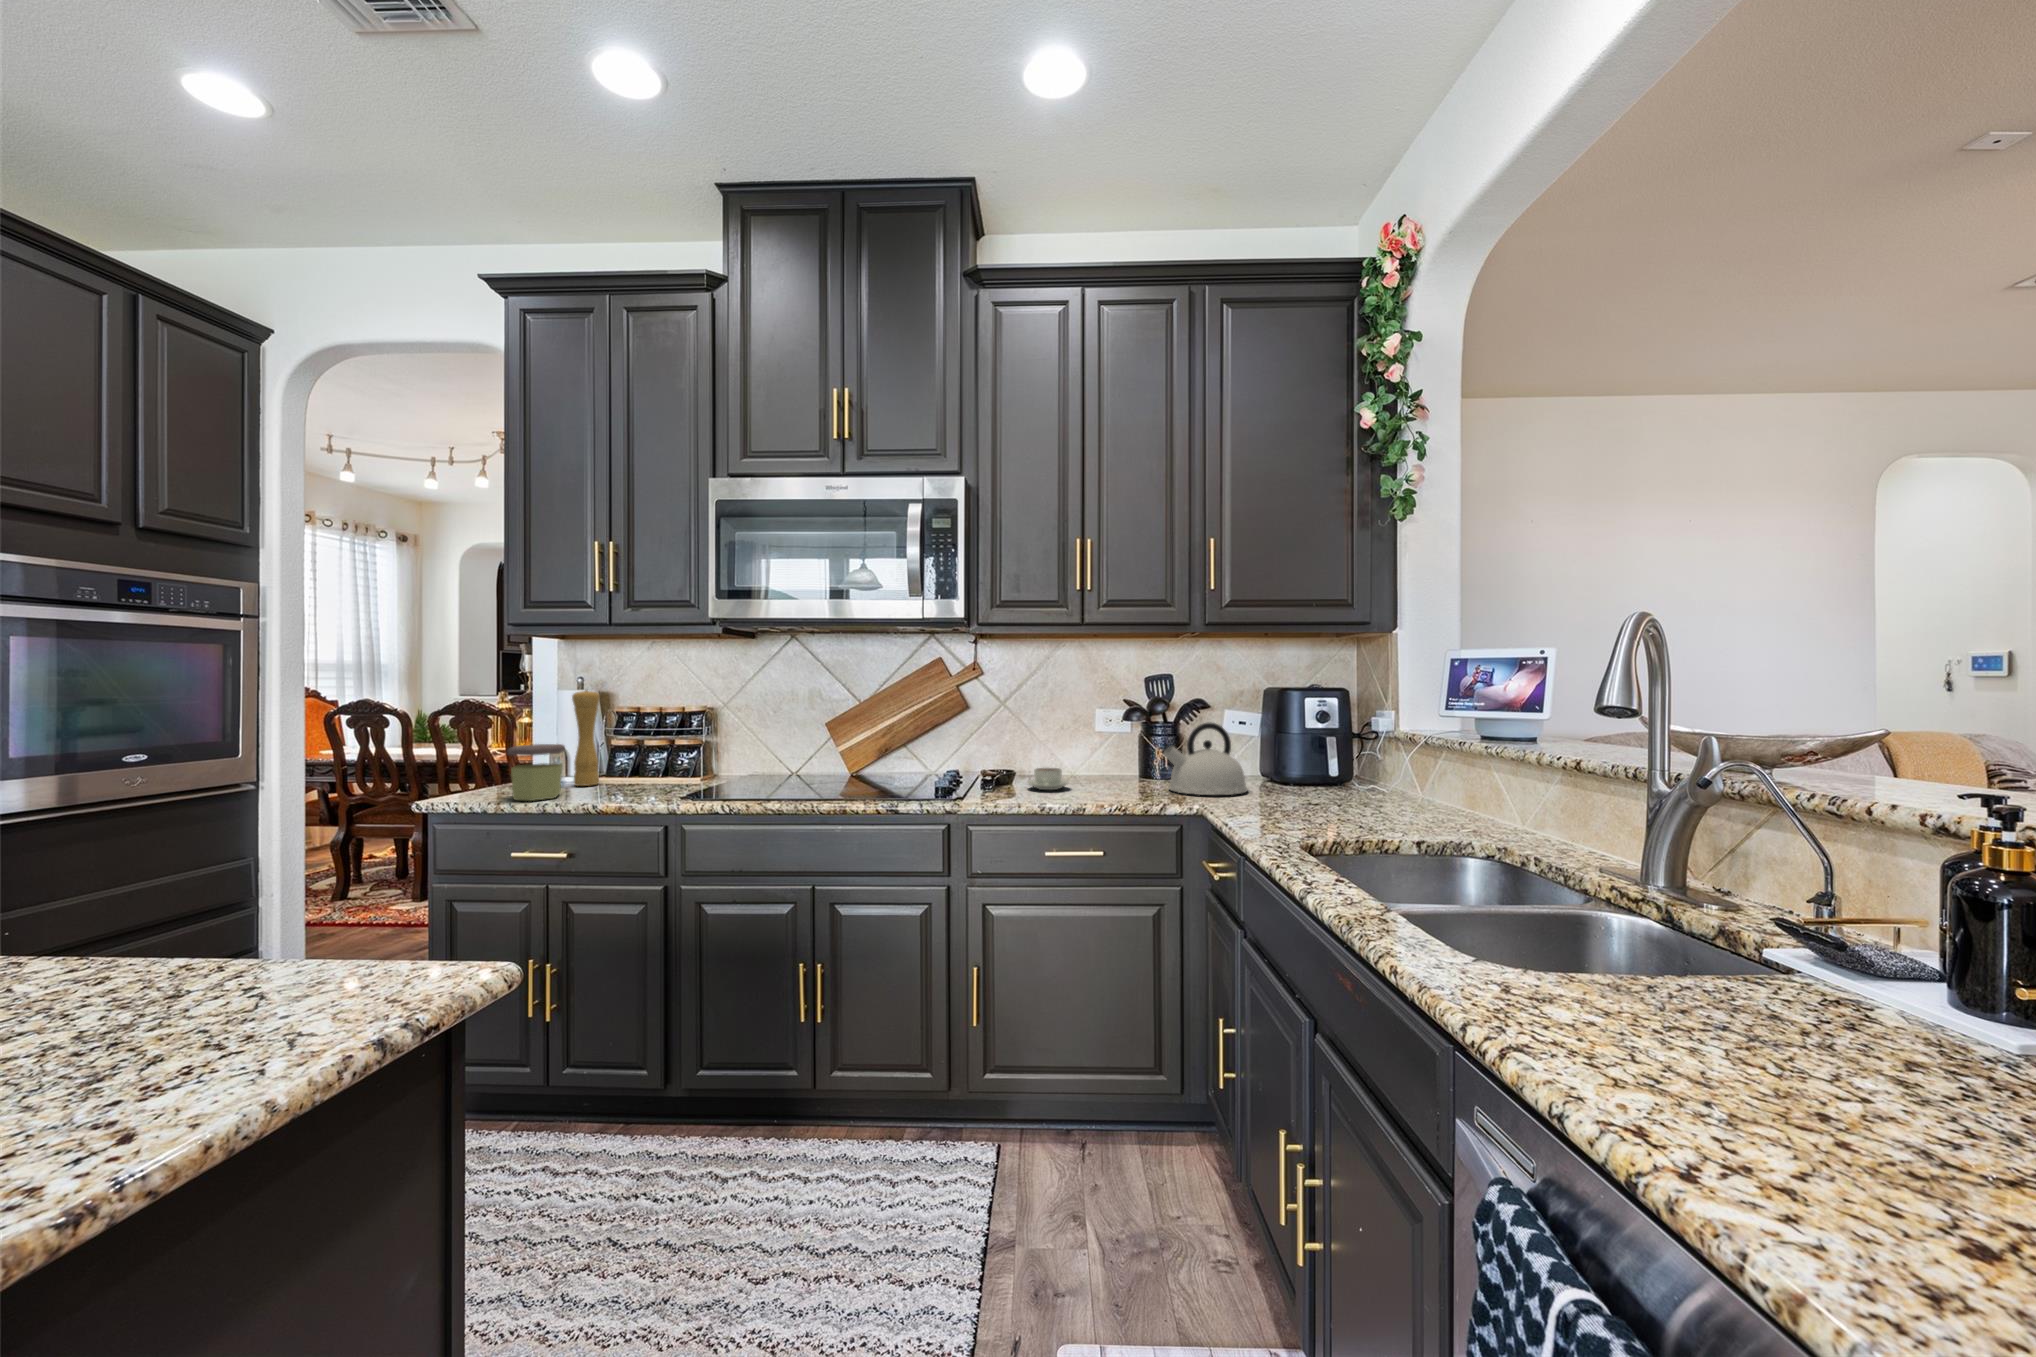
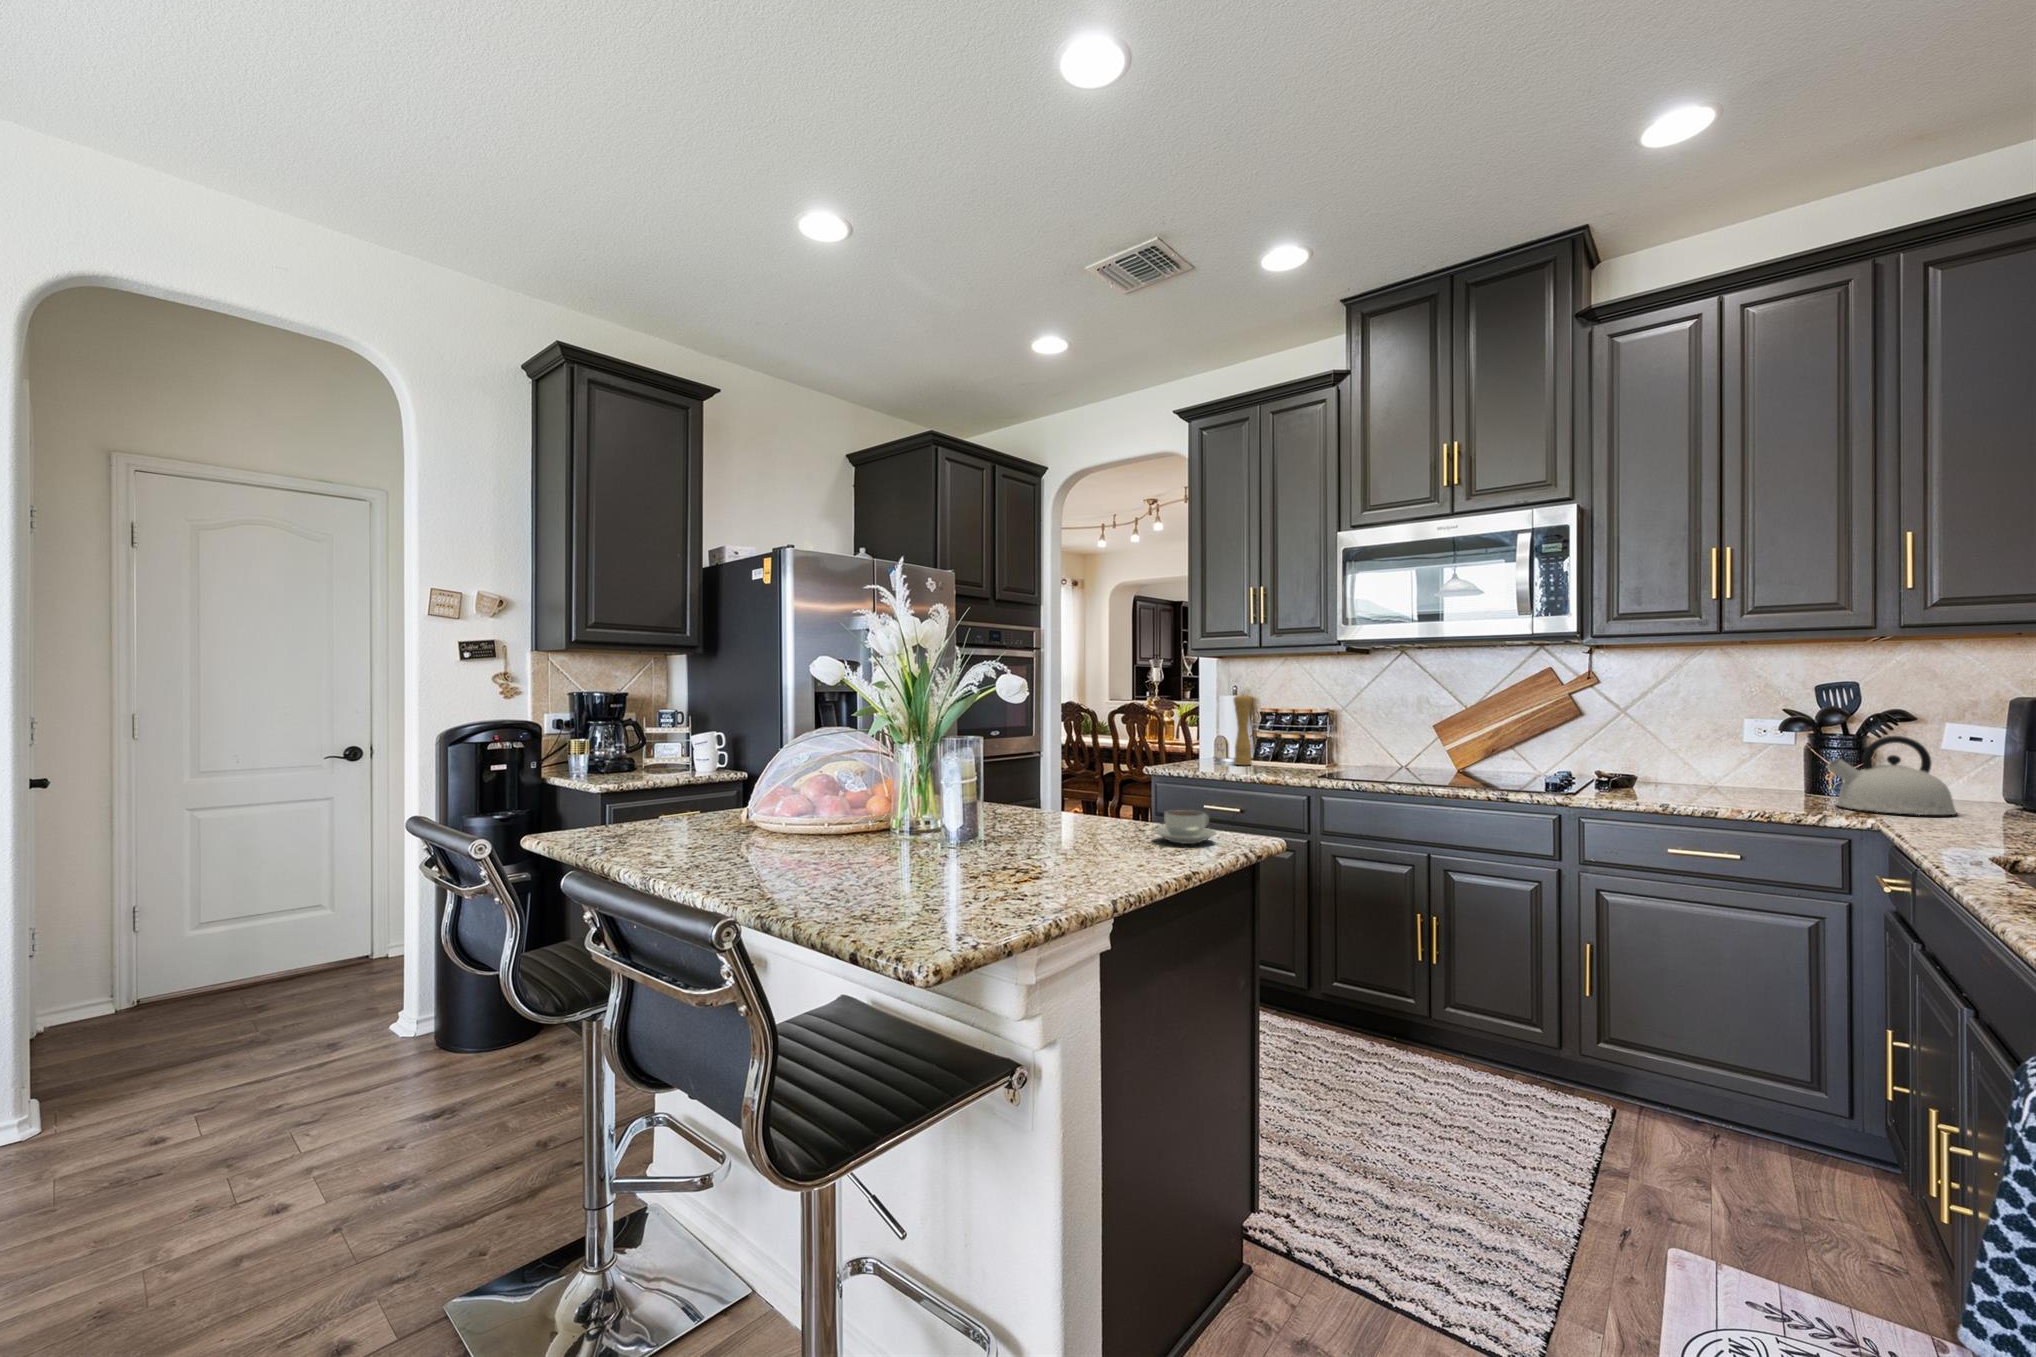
jar: present [507,744,565,801] -> none [1197,732,1232,771]
coffee cup: present [1027,768,1069,790] -> present [1154,810,1216,844]

